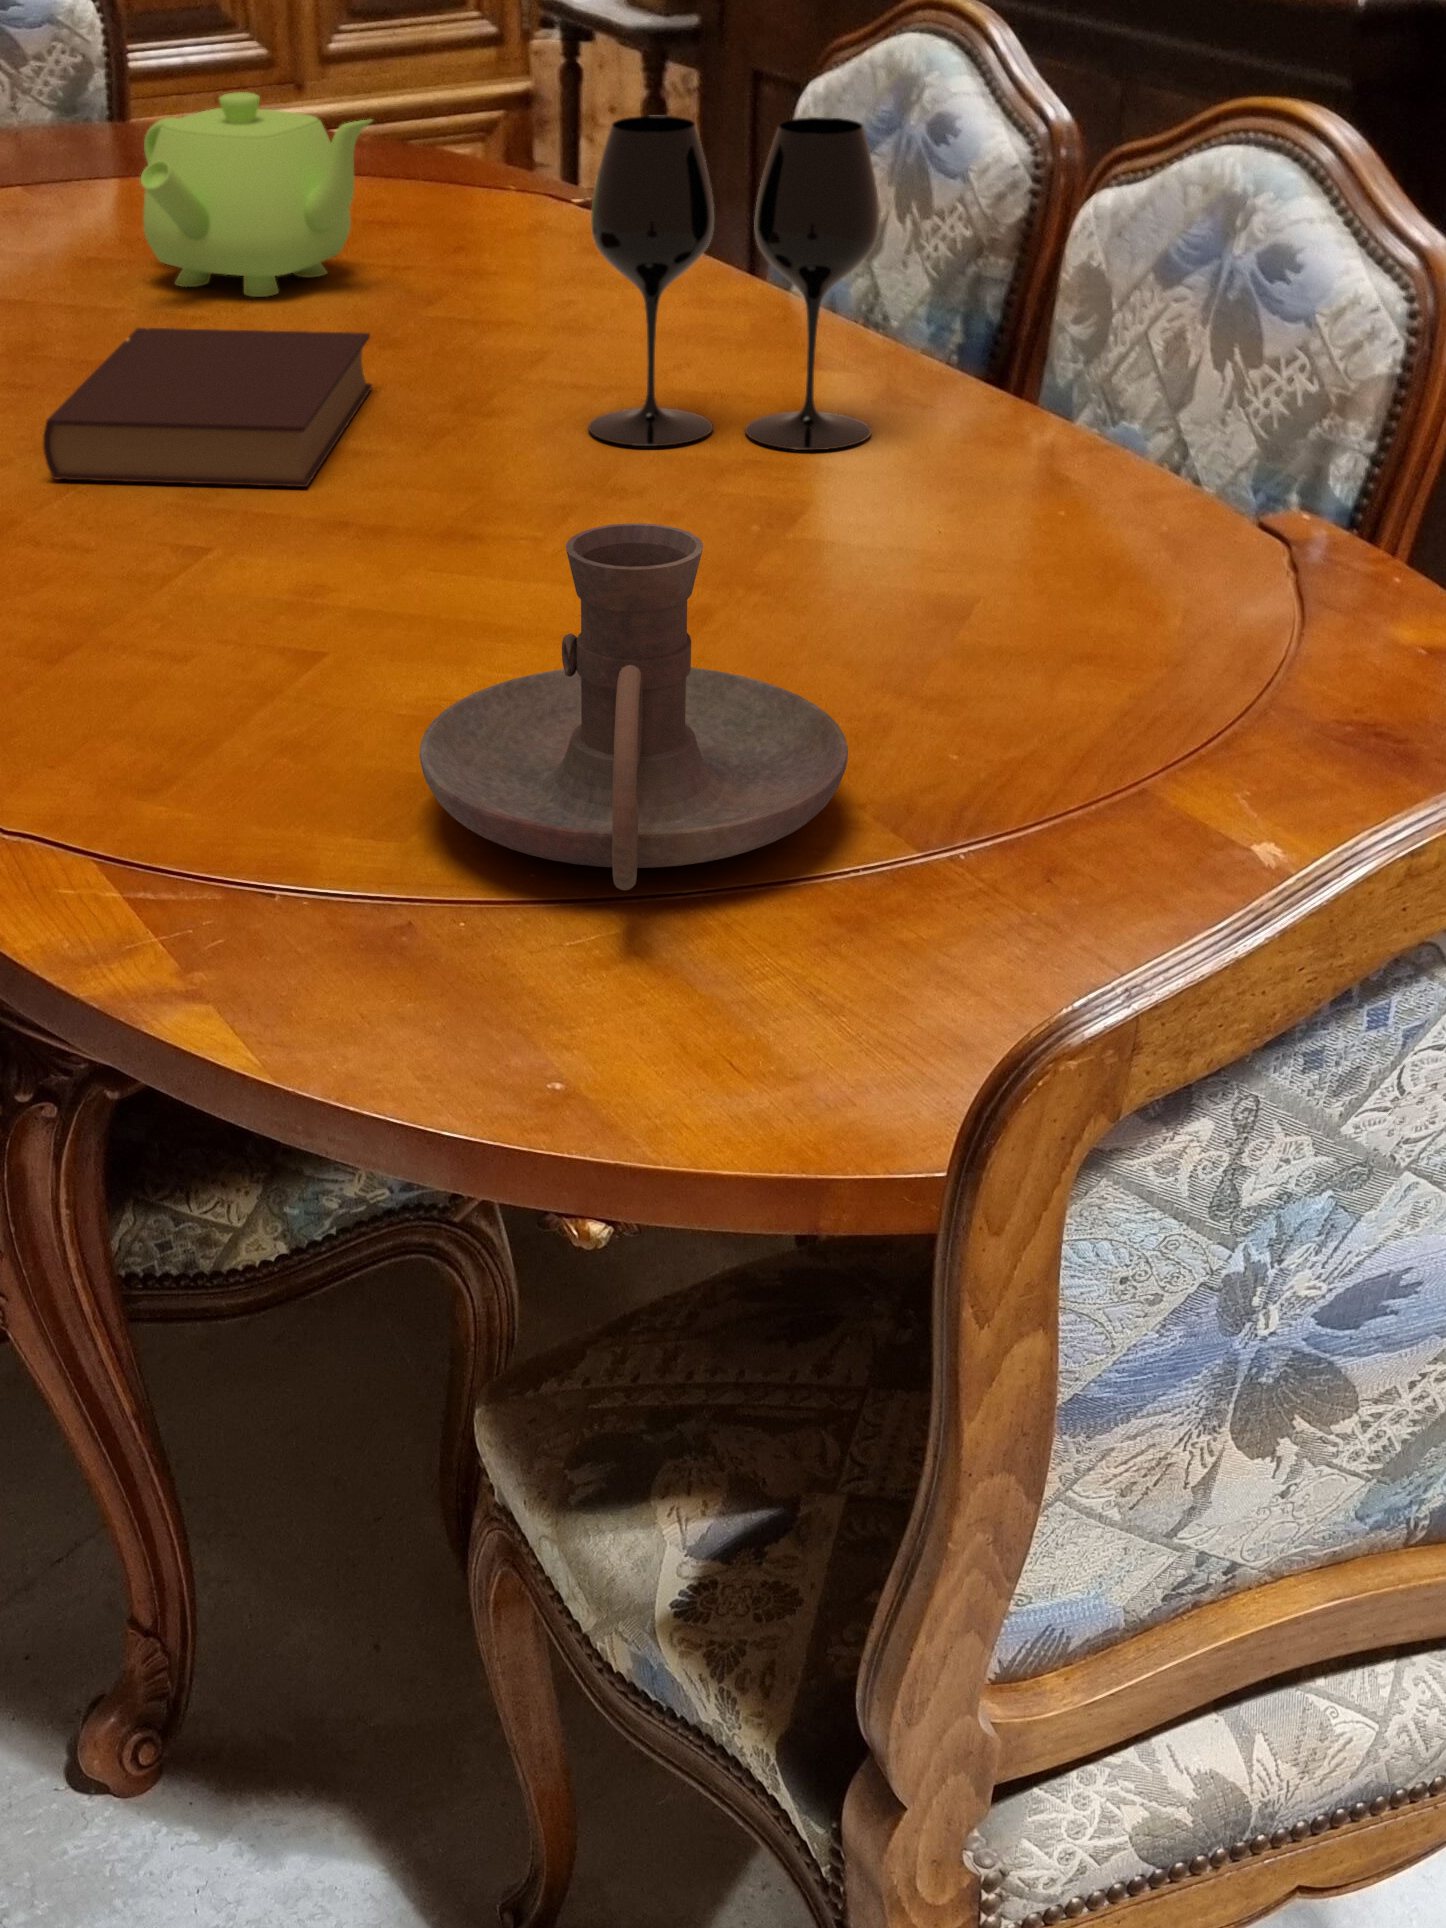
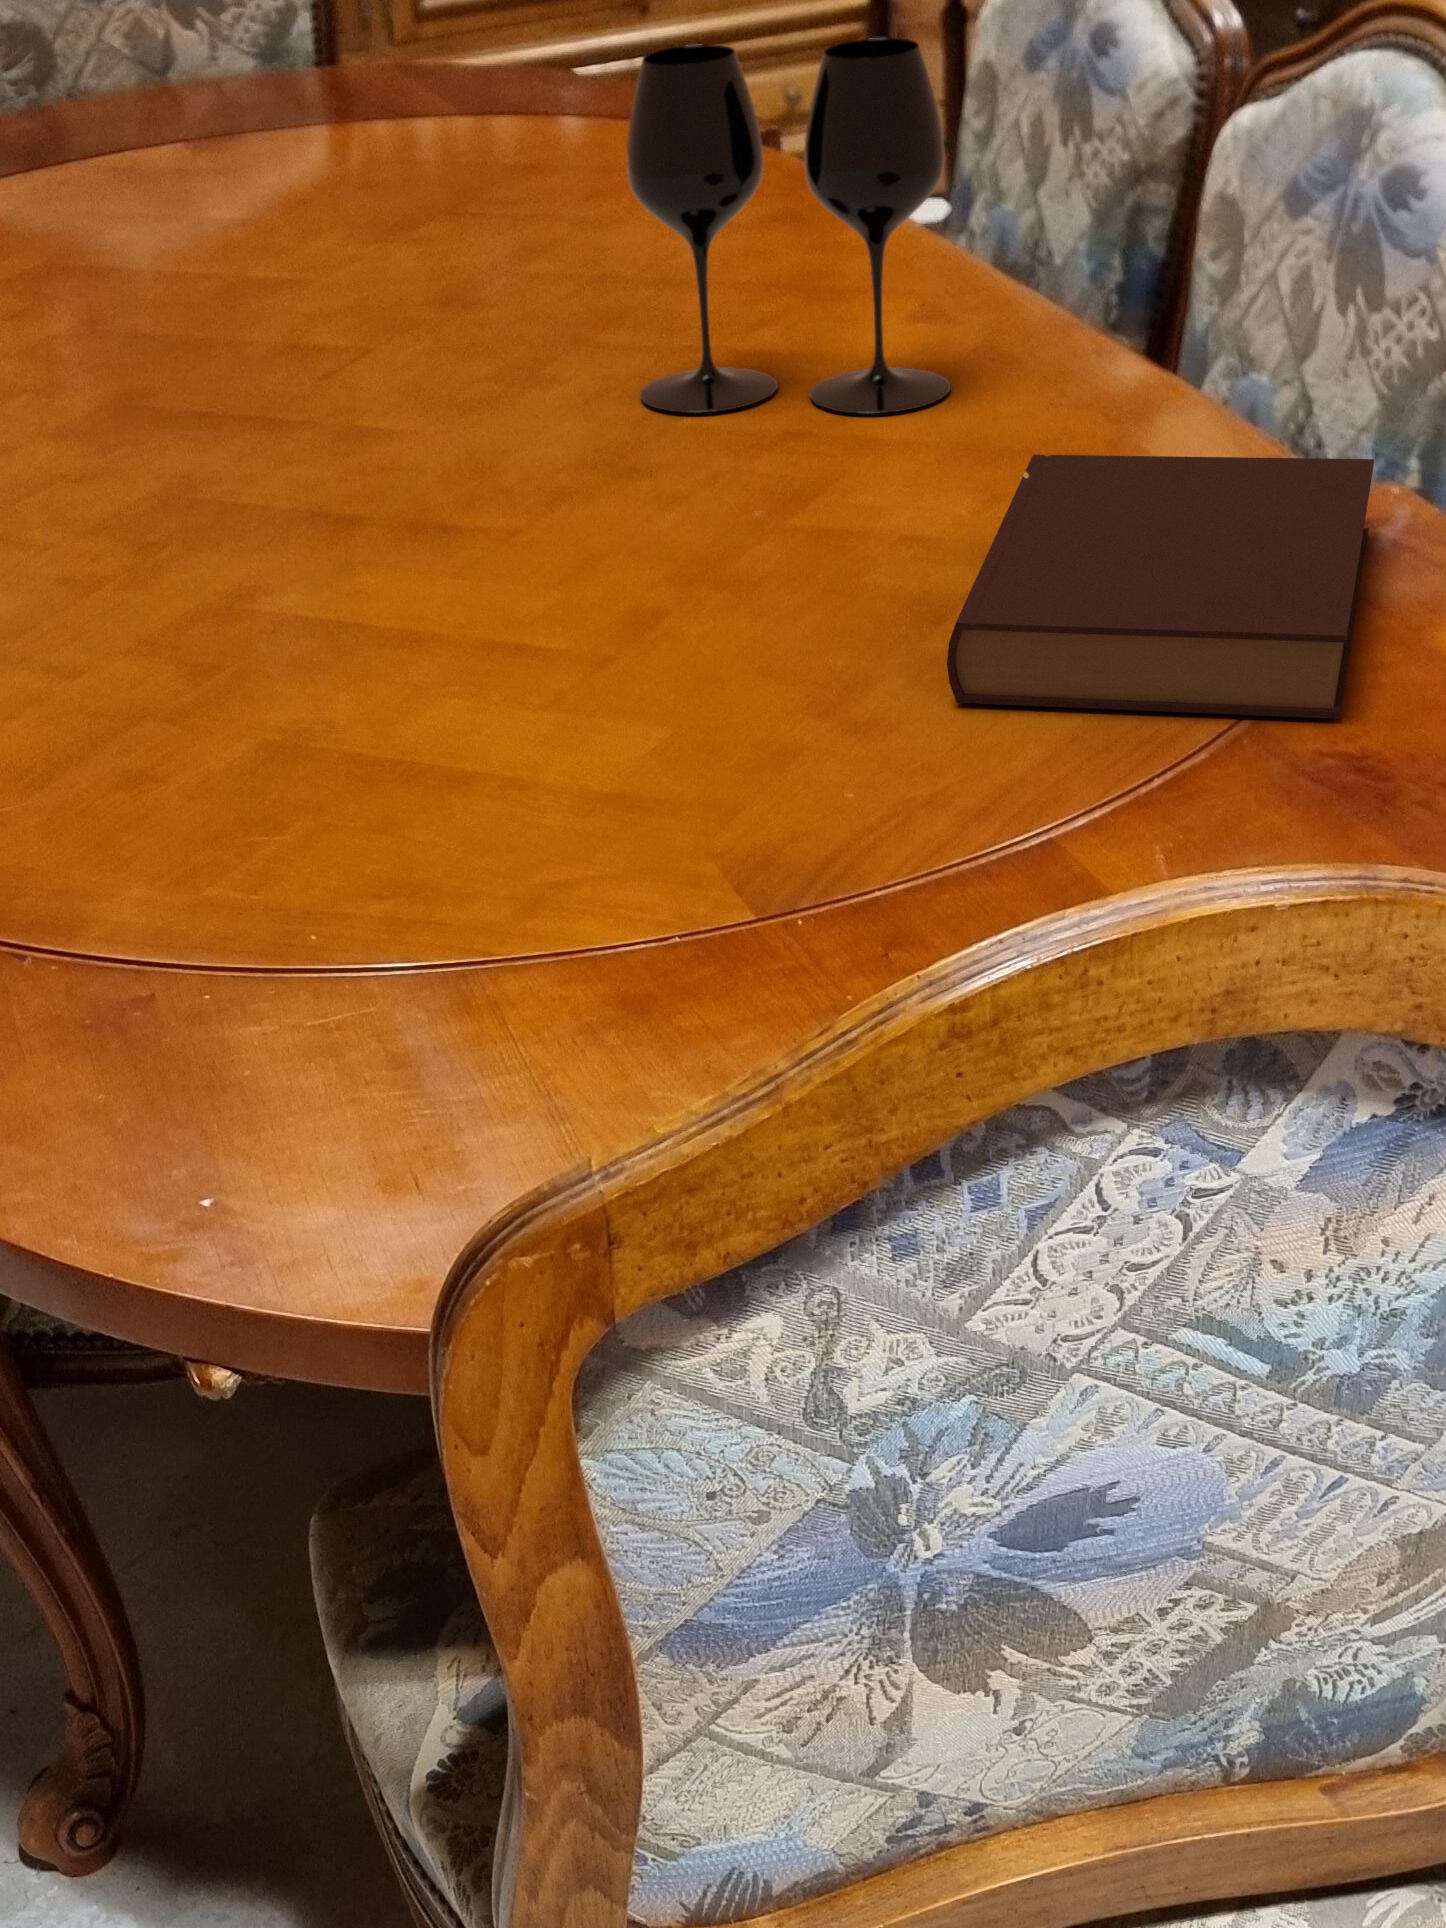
teapot: present [140,92,372,297] -> none [235,33,478,252]
book: present [43,328,372,487] -> present [947,455,1374,719]
candle holder: present [419,523,848,890] -> none [218,531,701,962]

